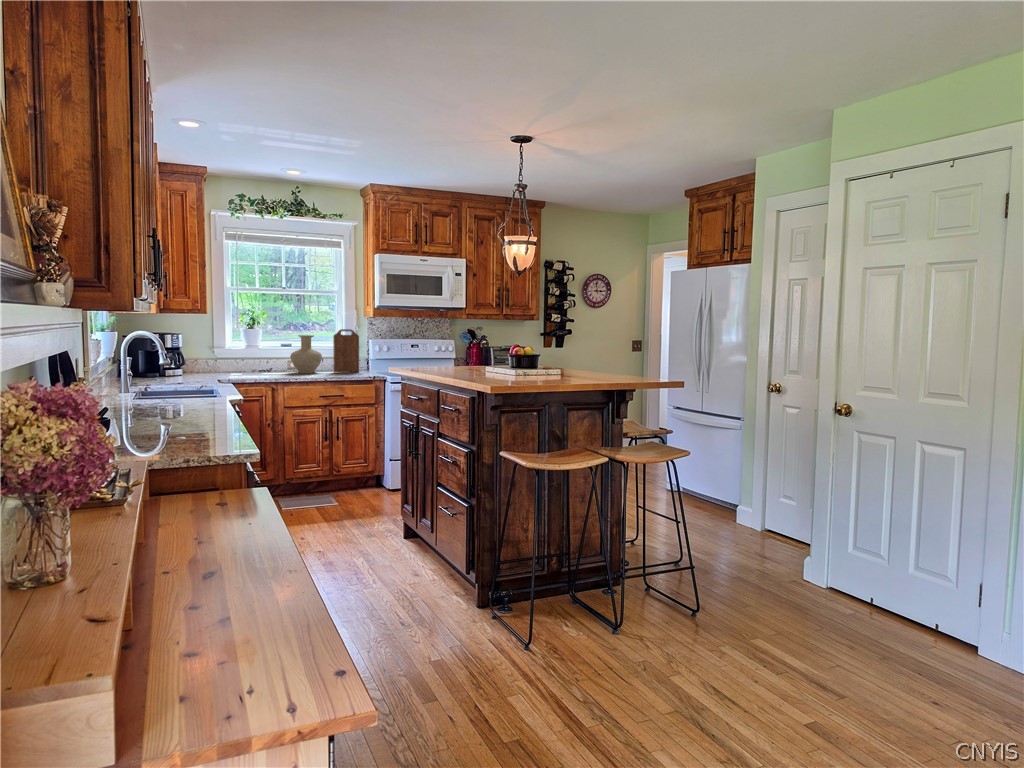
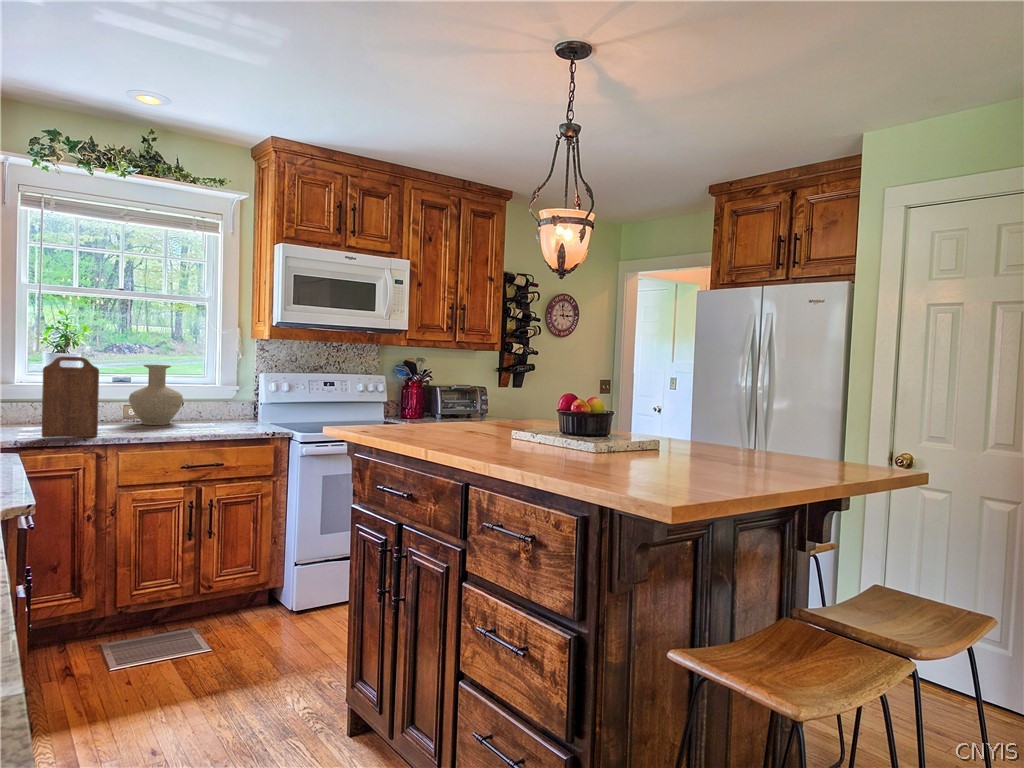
cutting board: present [333,329,359,372] -> present [42,357,99,438]

